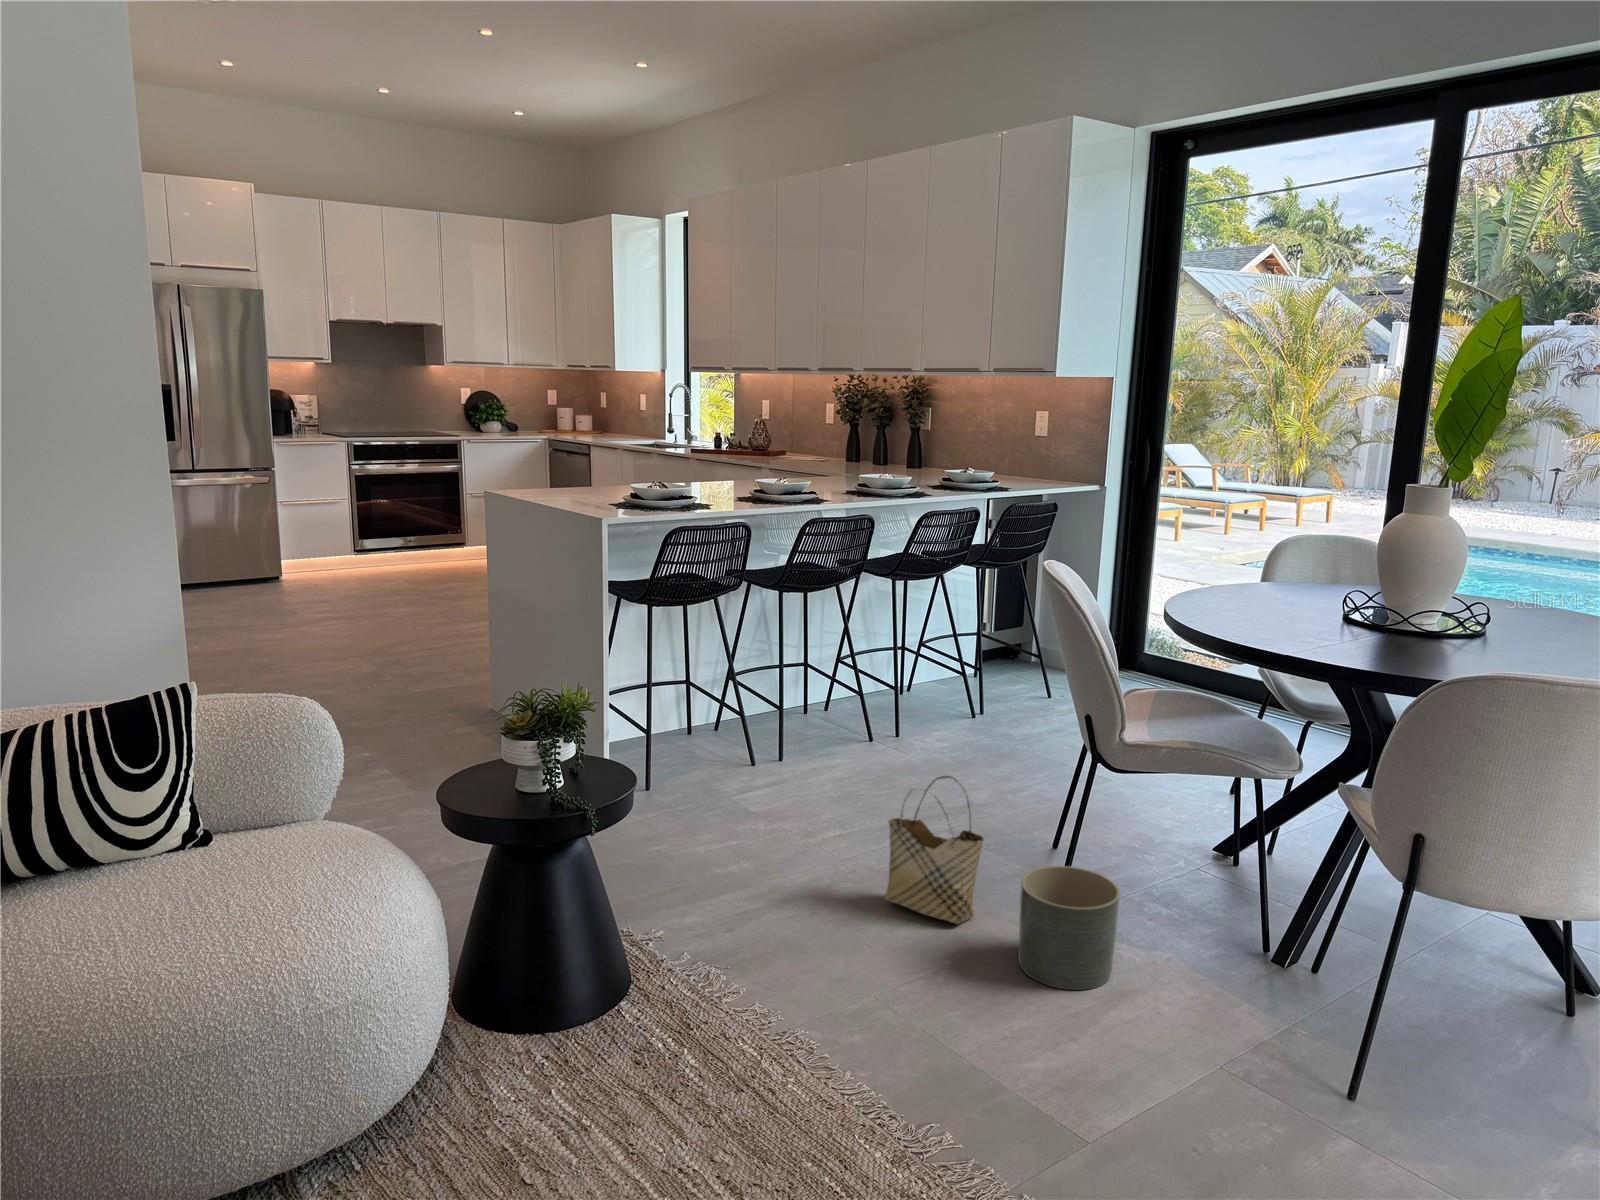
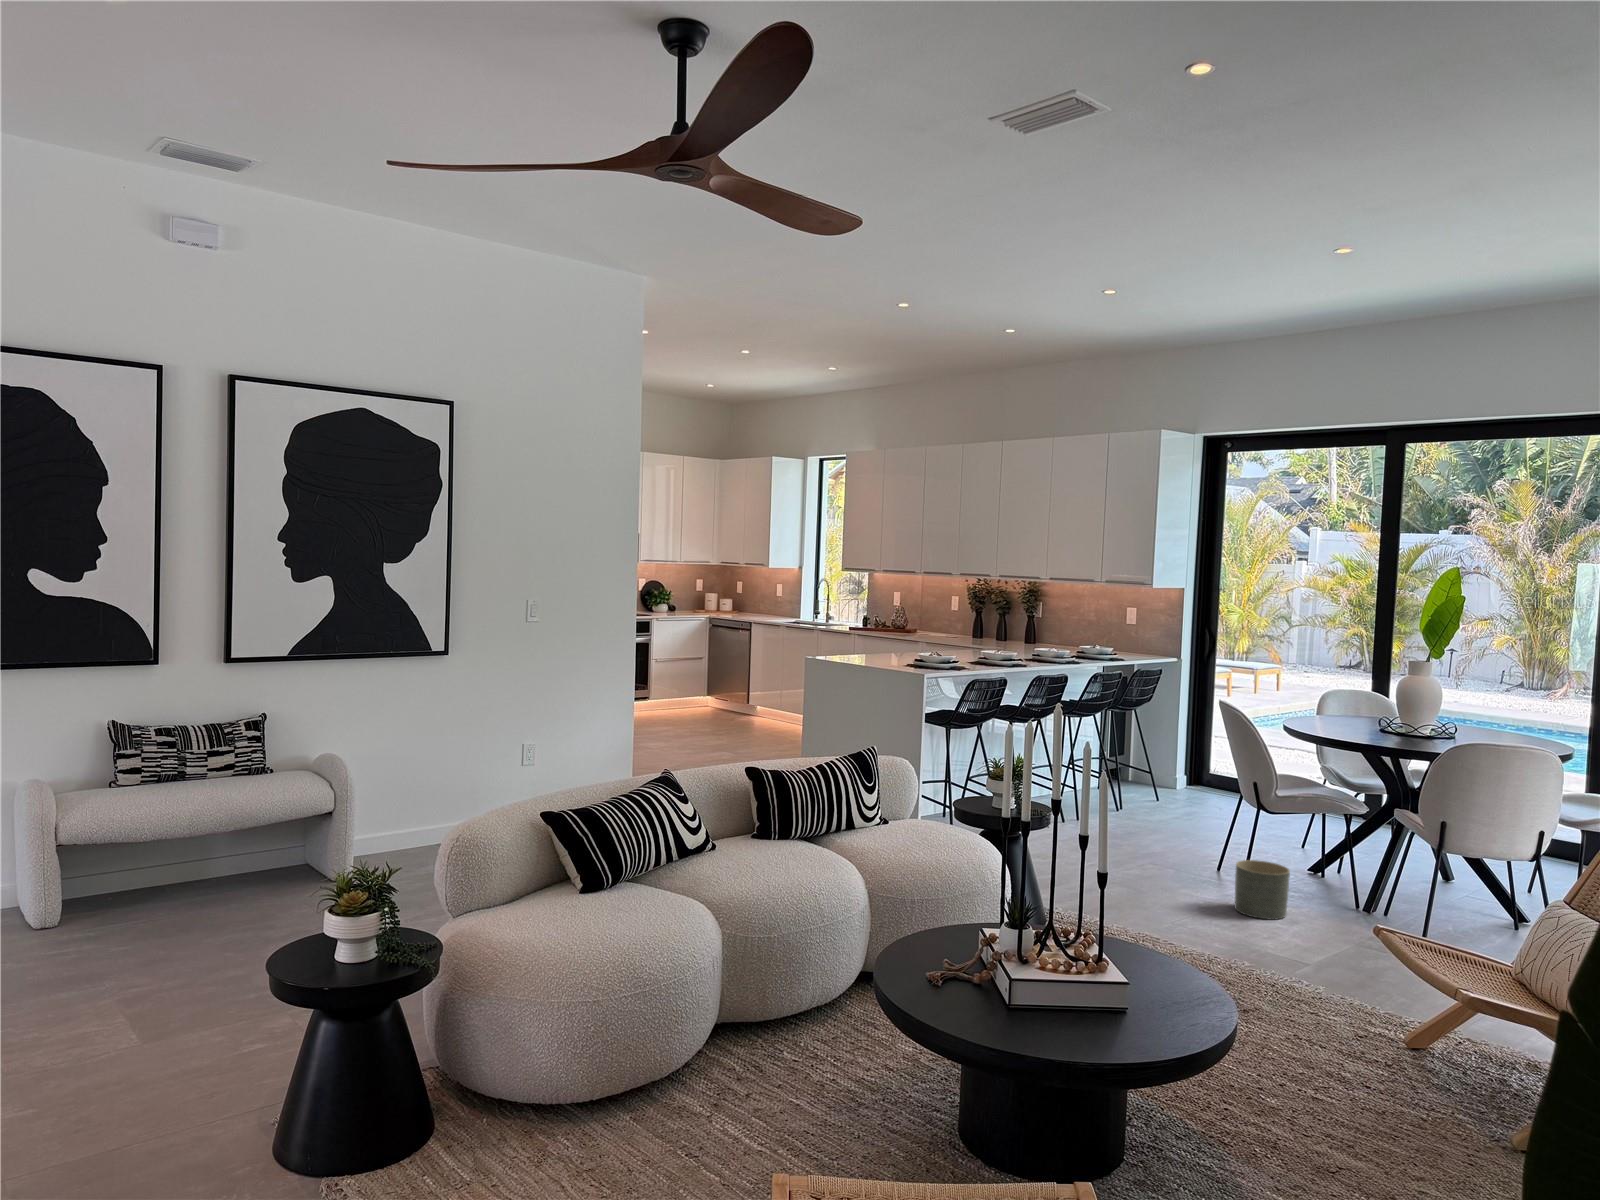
woven basket: present [885,776,984,924] -> none [1146,817,1205,897]

